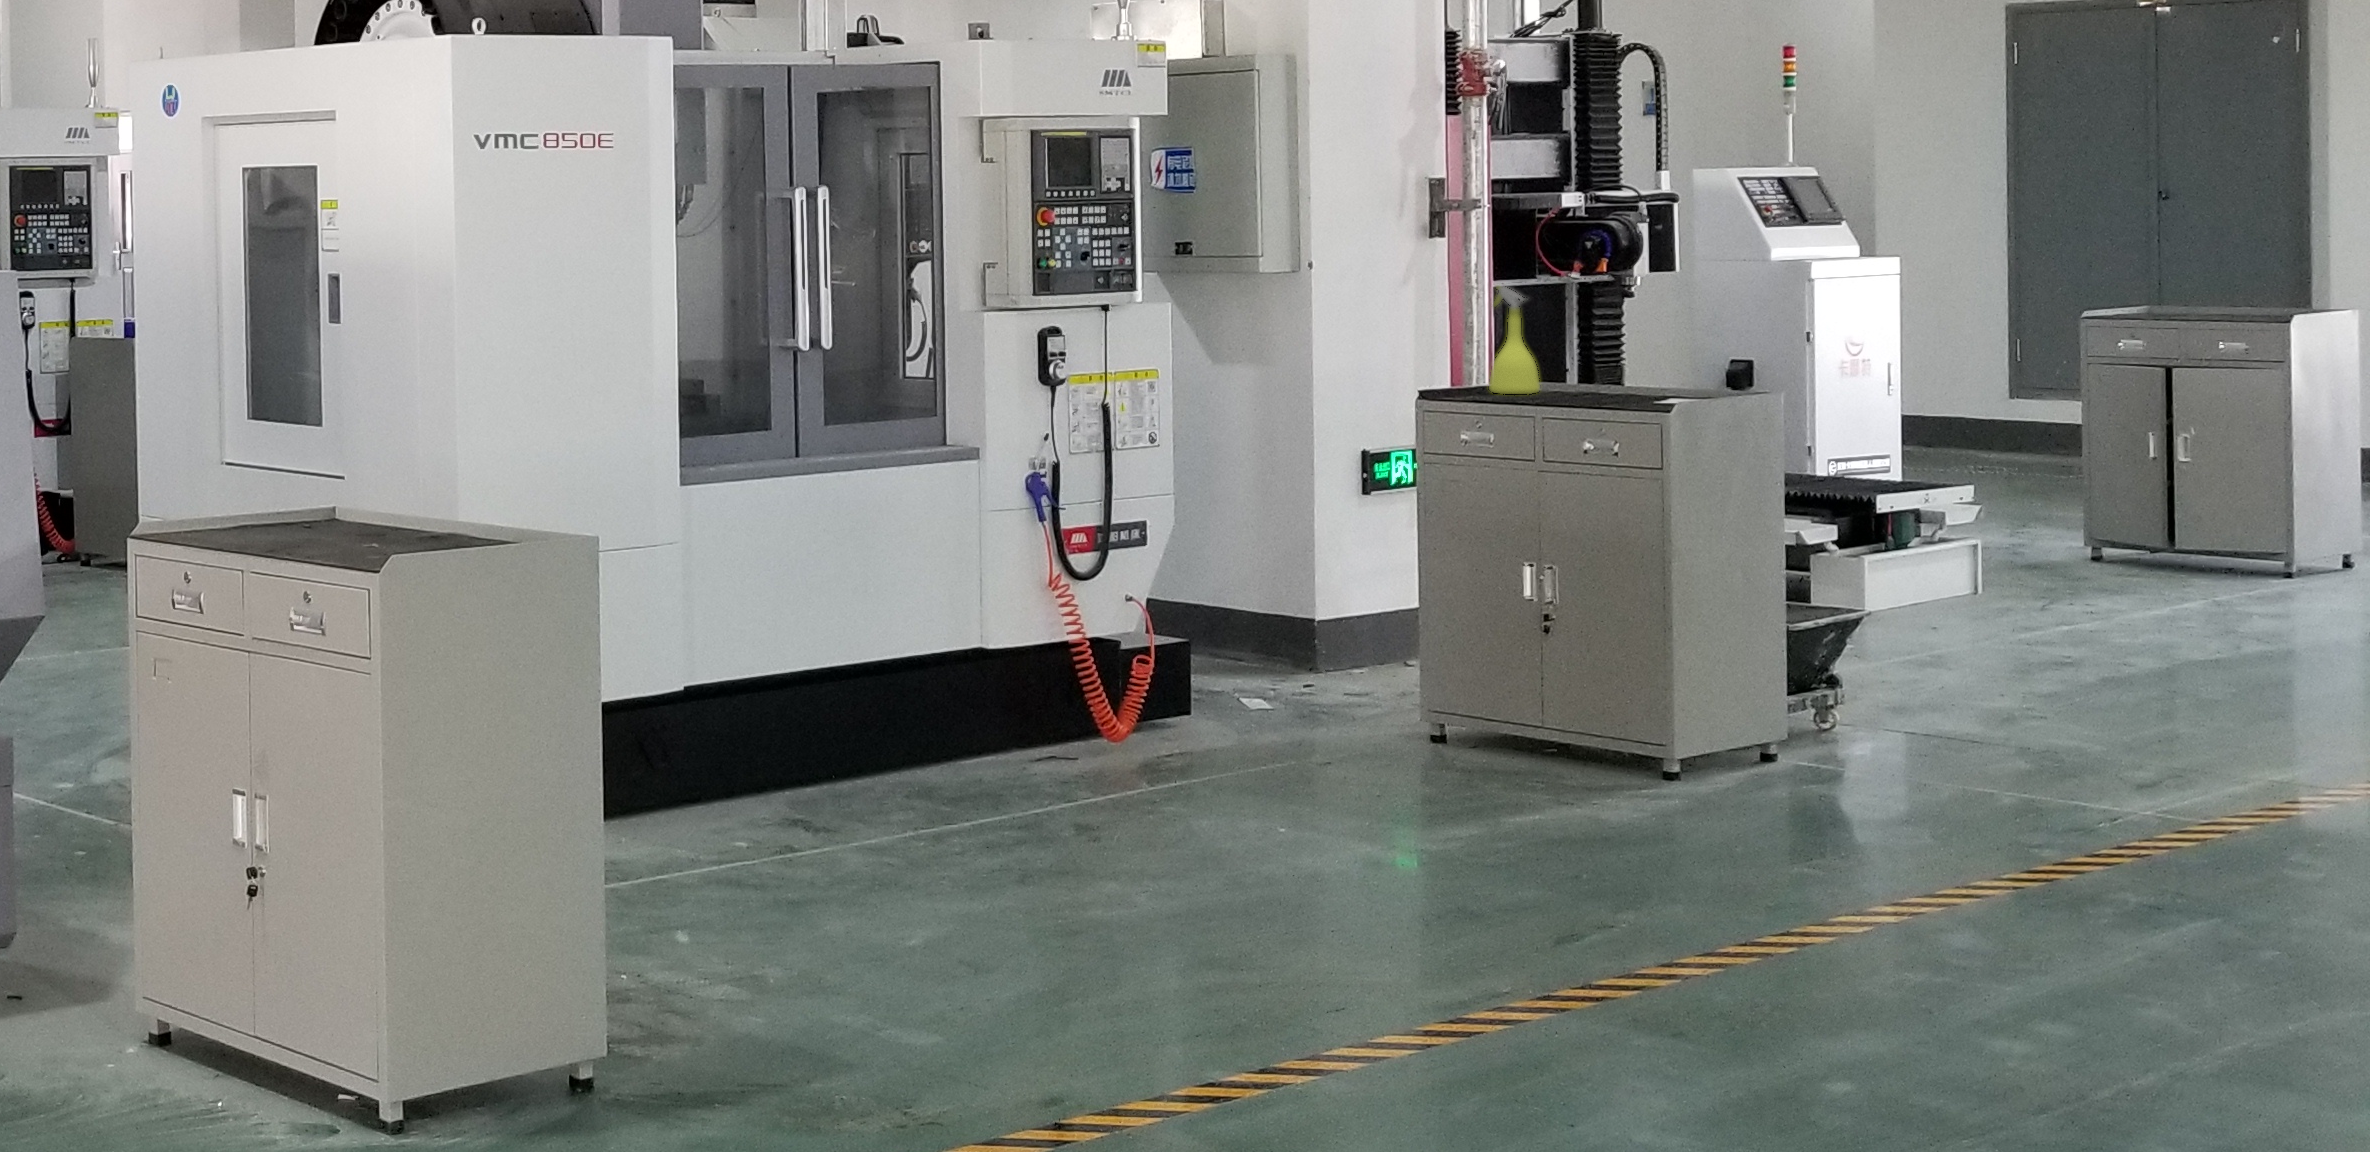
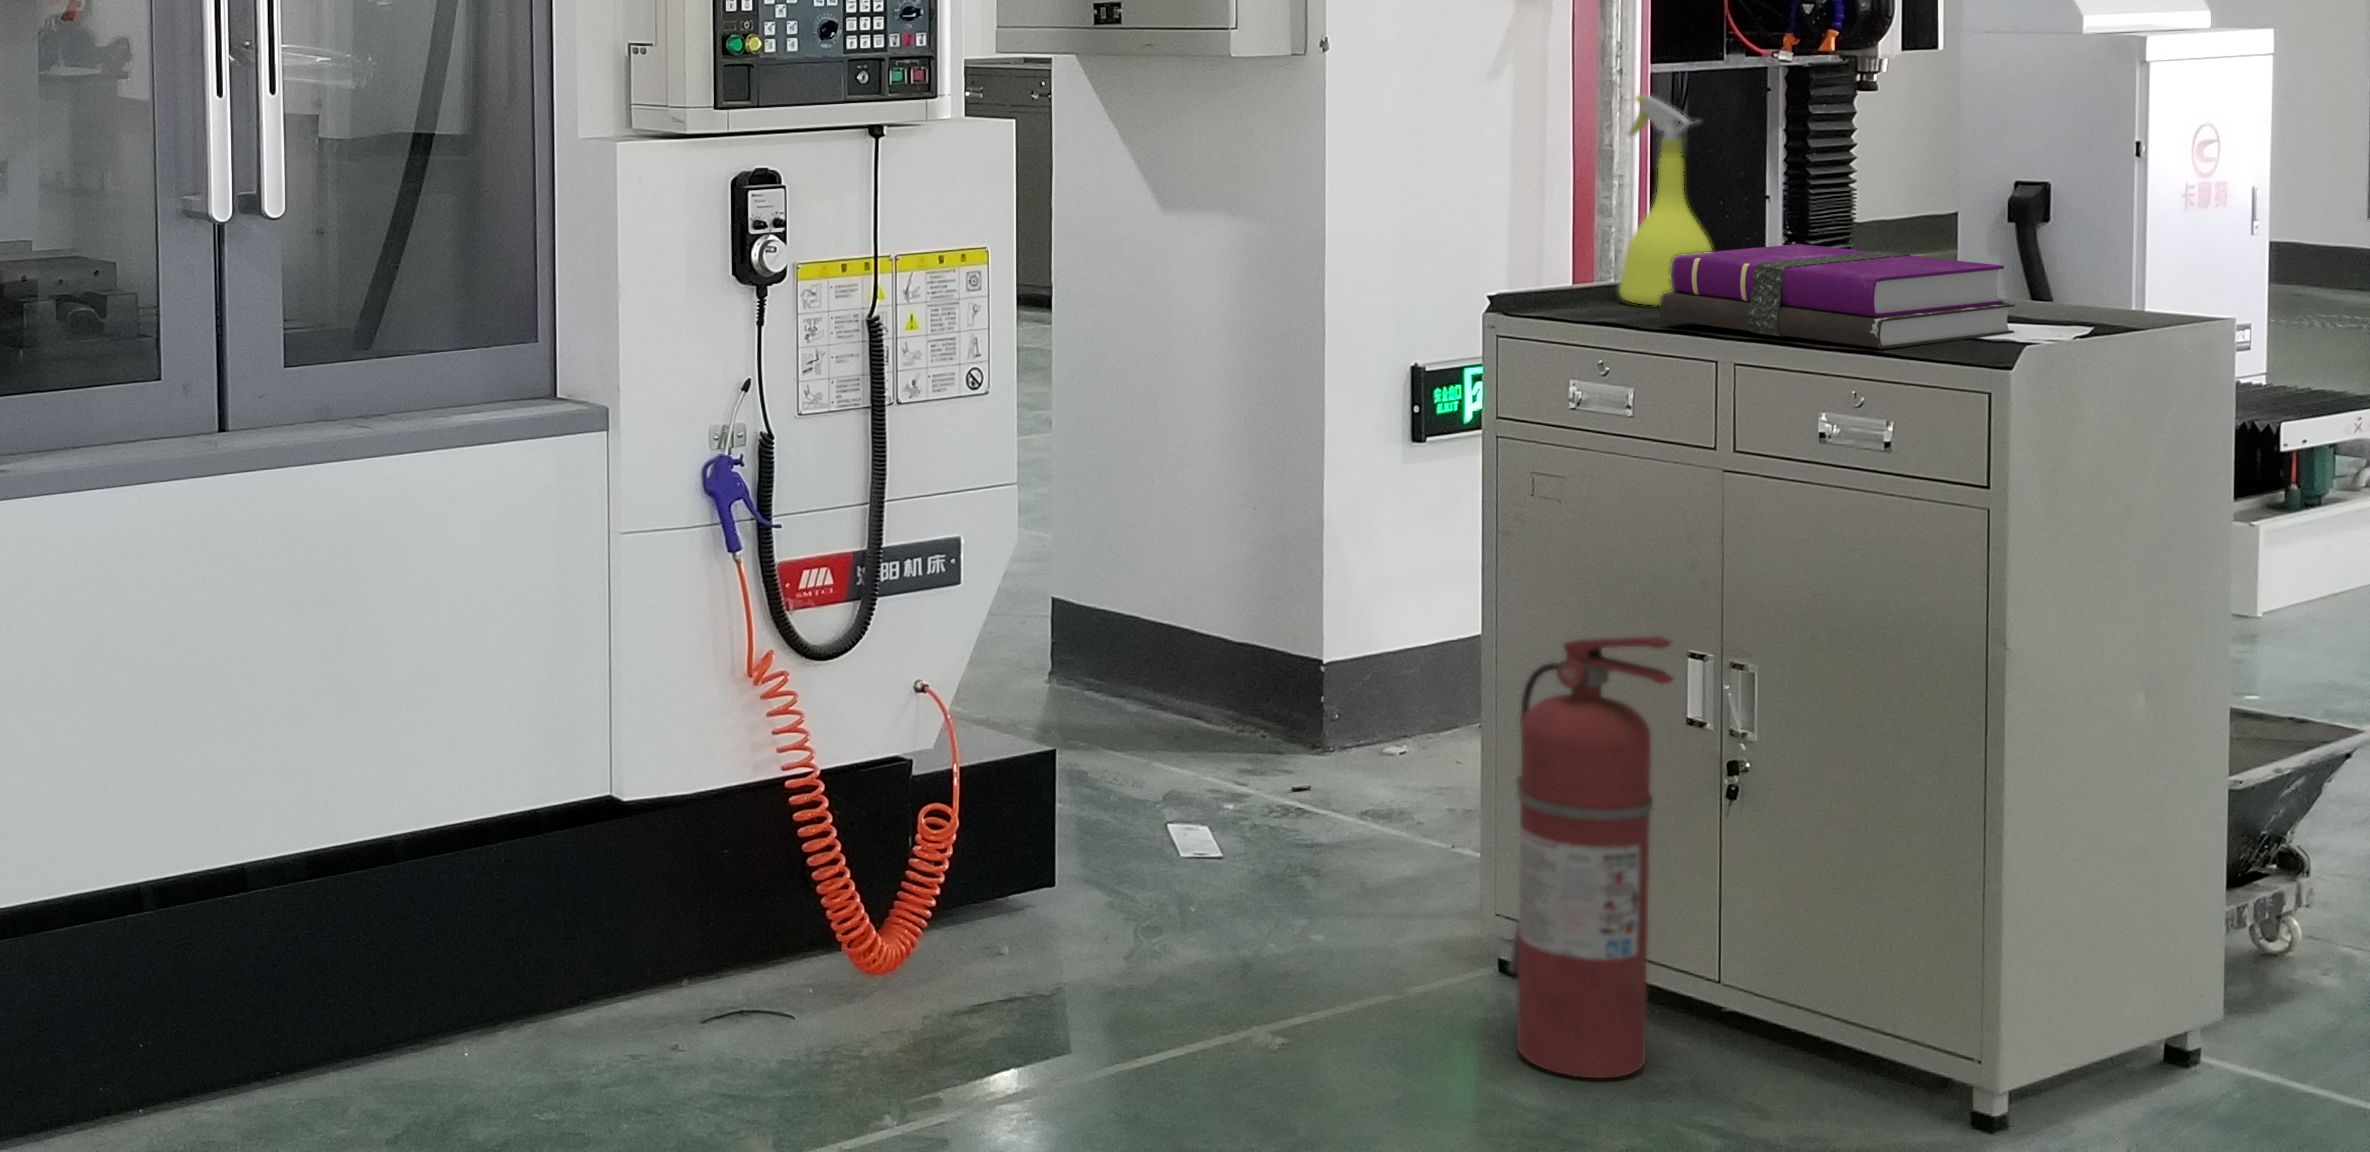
notebook: none [1511,360,1682,404] -> present [1659,244,2015,349]
fire extinguisher: none [1442,550,1522,774] -> present [1509,636,1673,1079]

